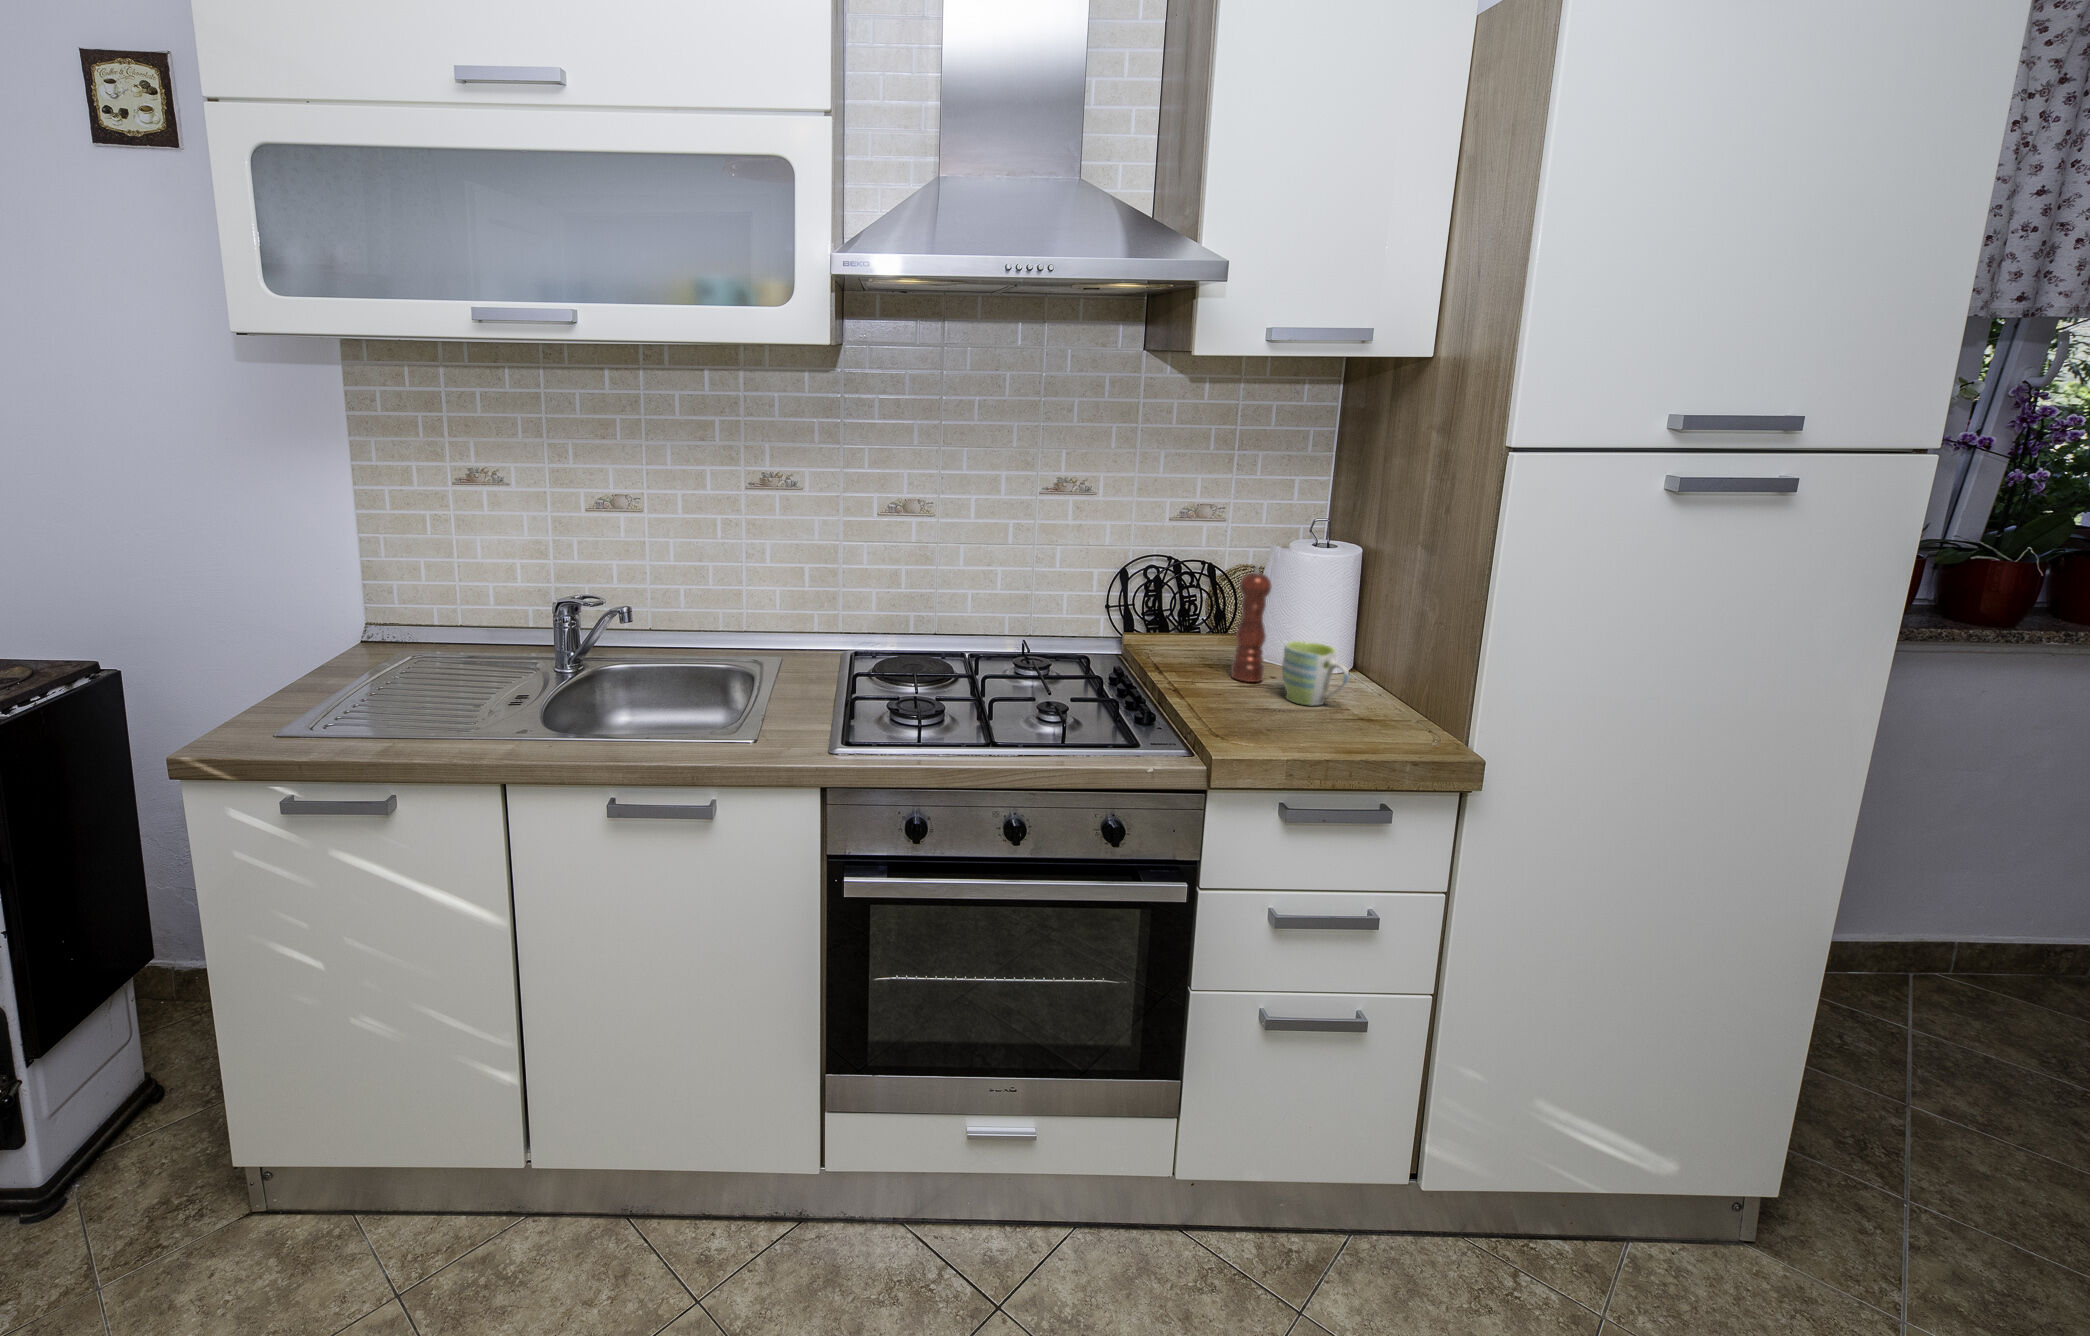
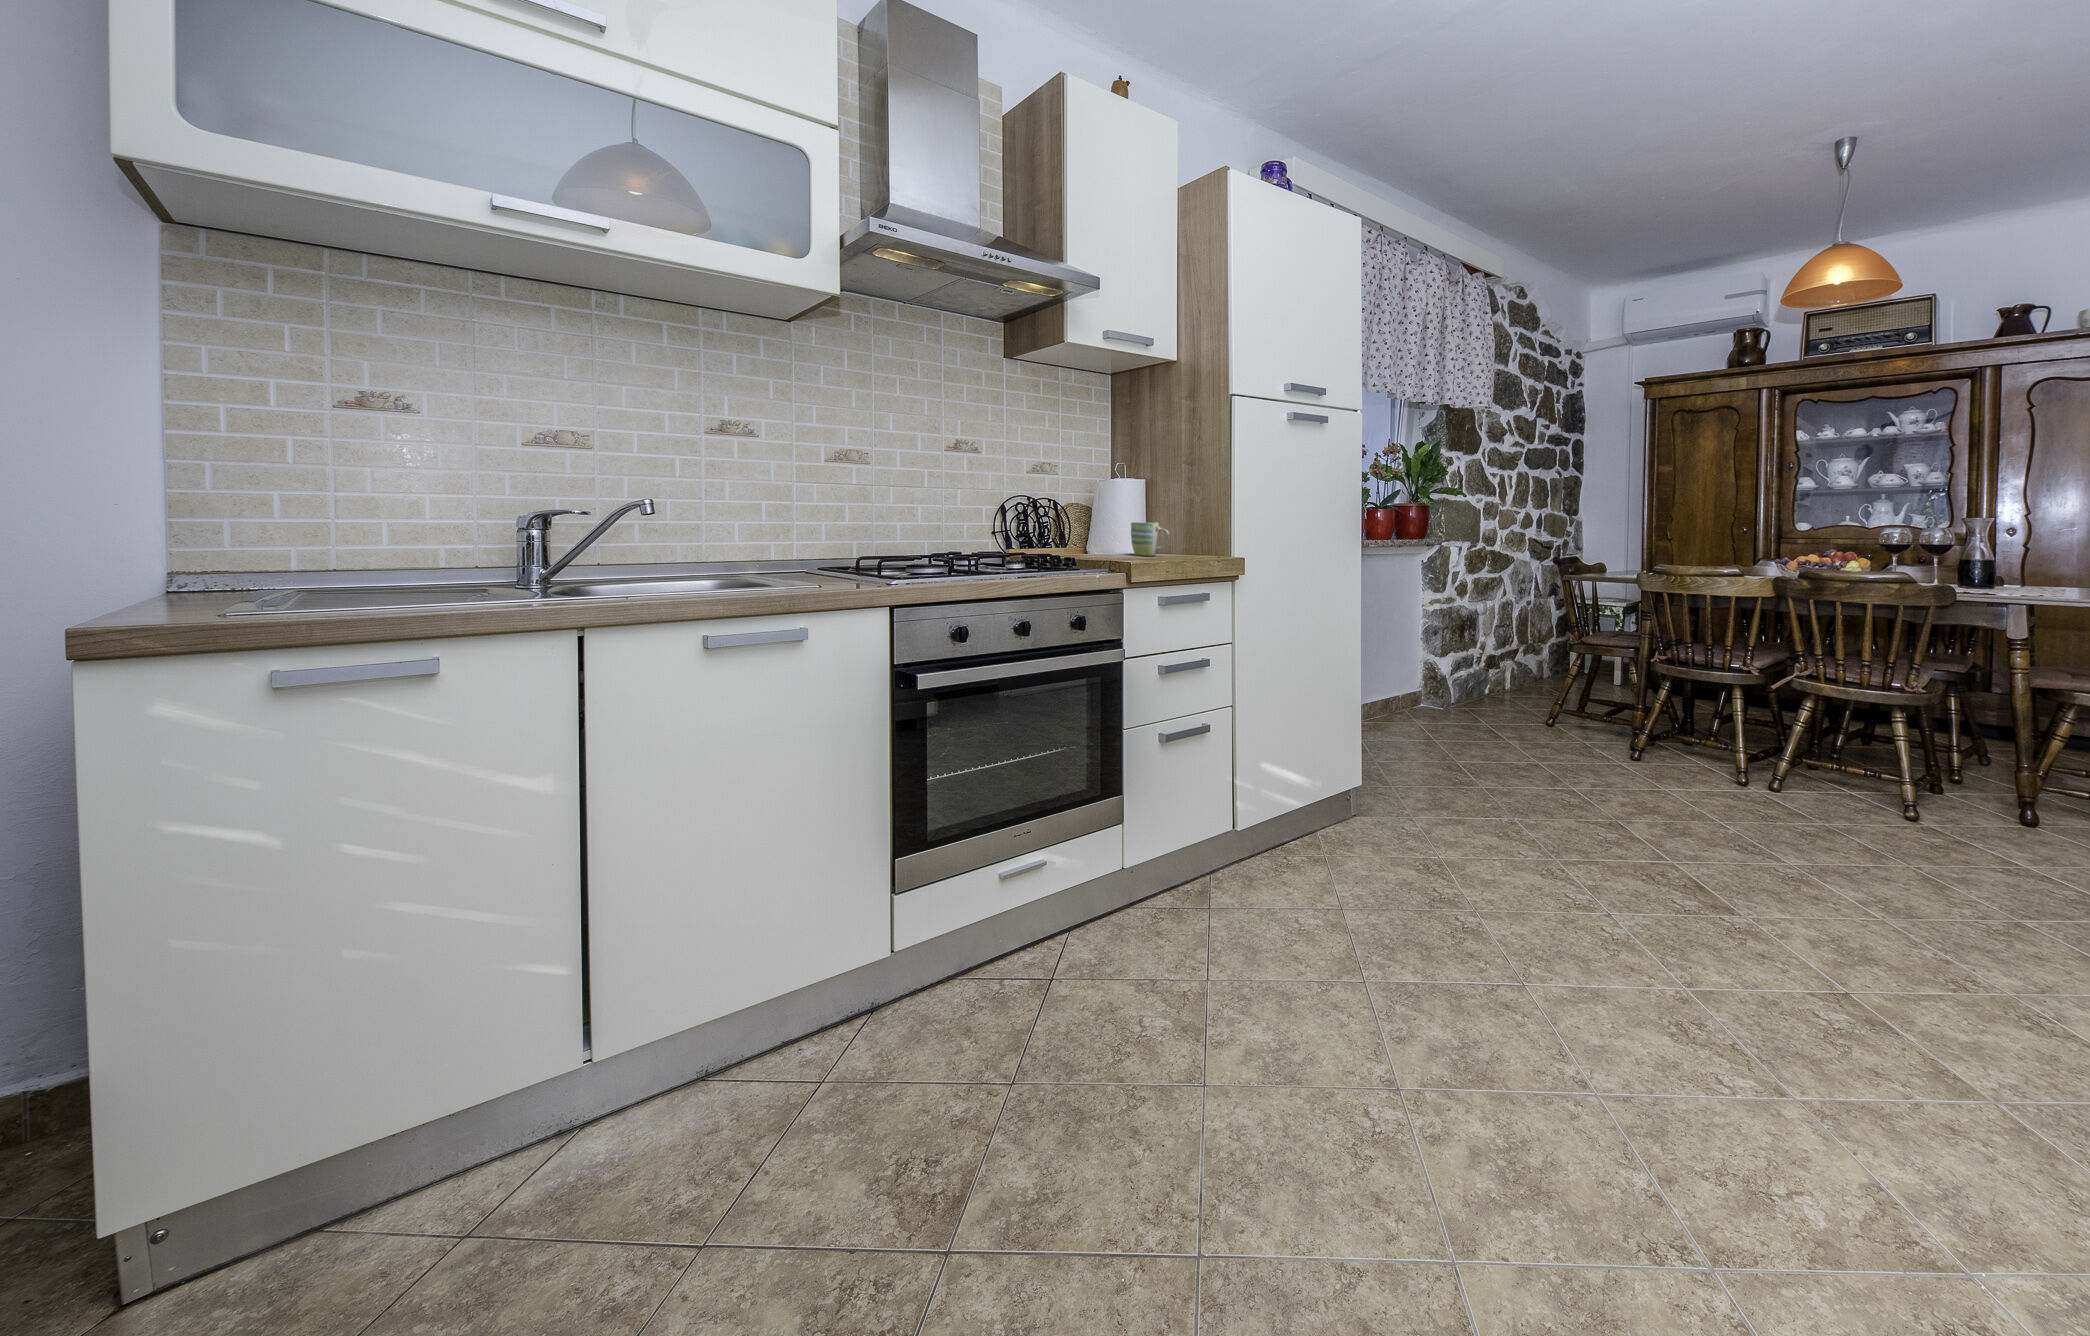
pepper mill: present [1231,564,1271,682] -> none [1096,480,1115,553]

